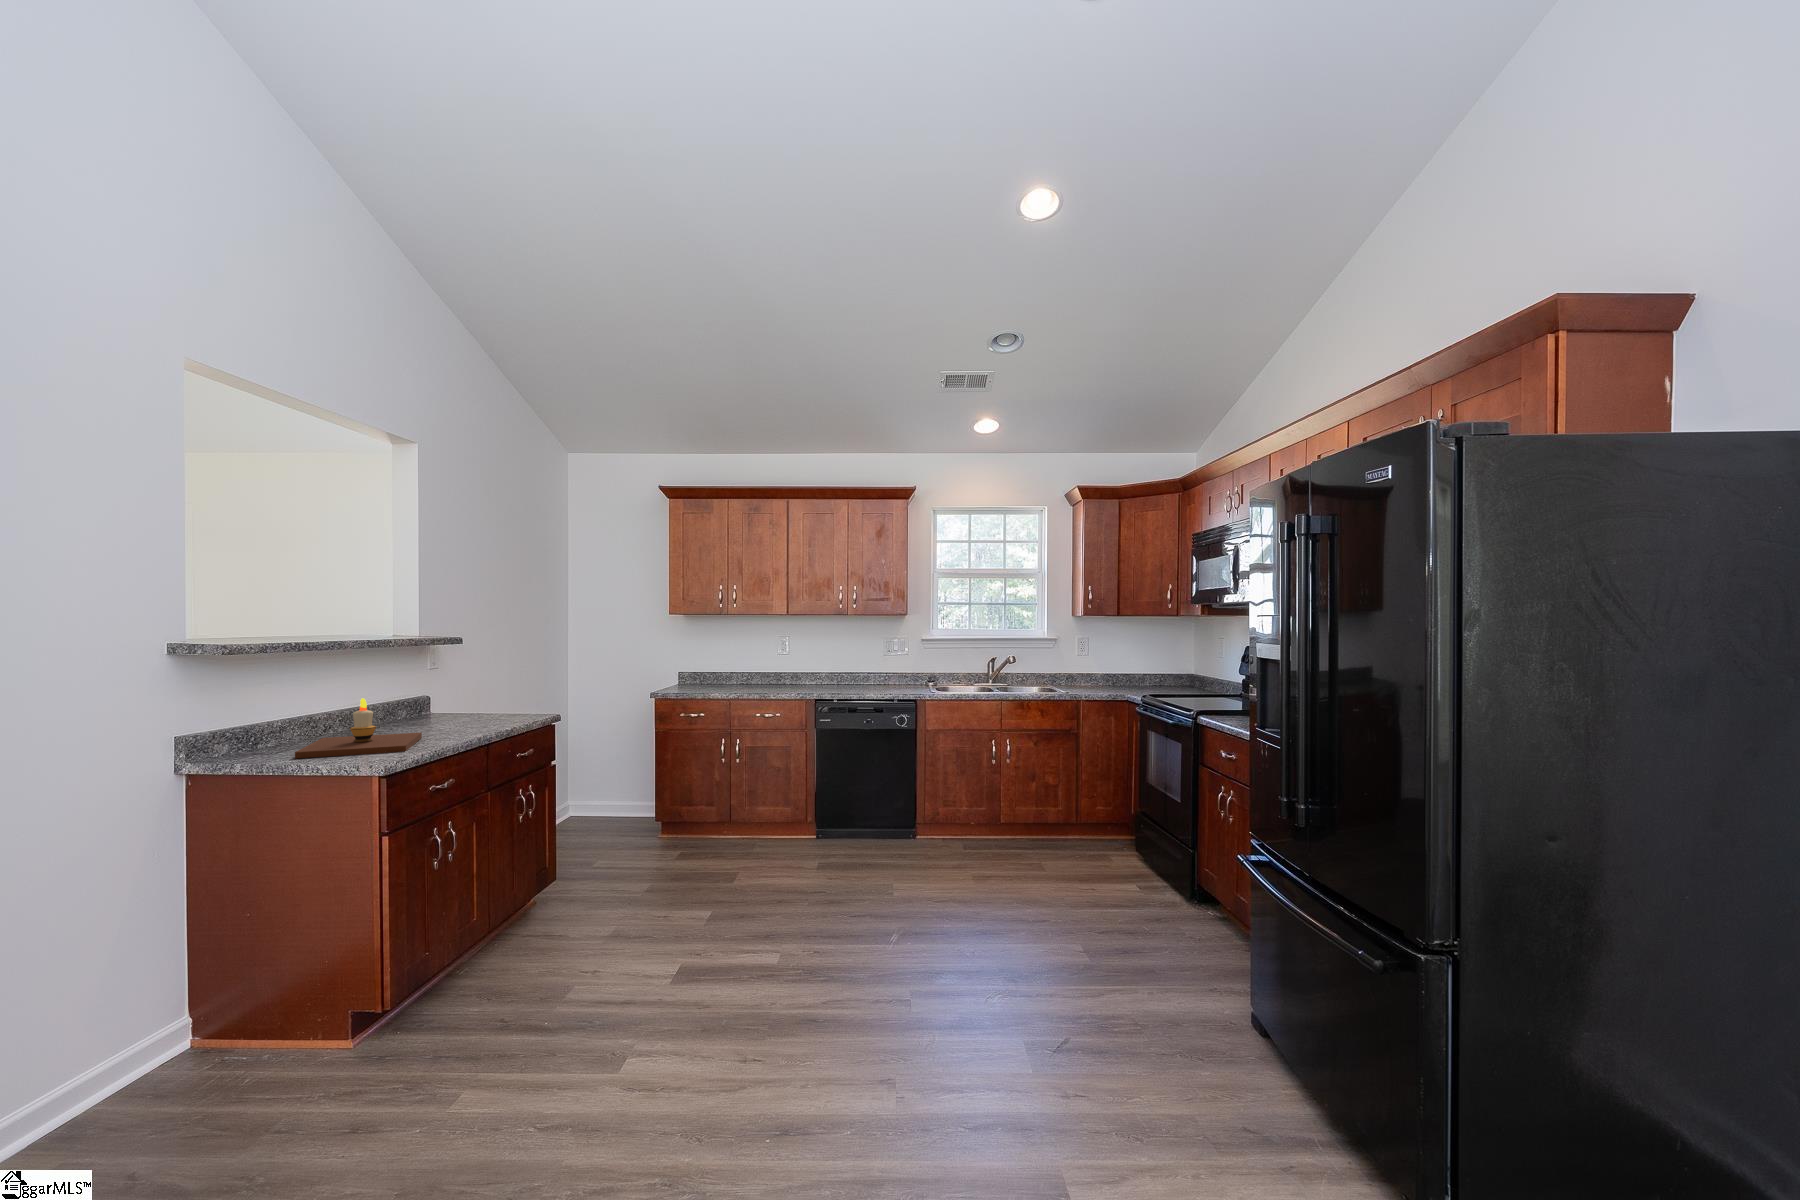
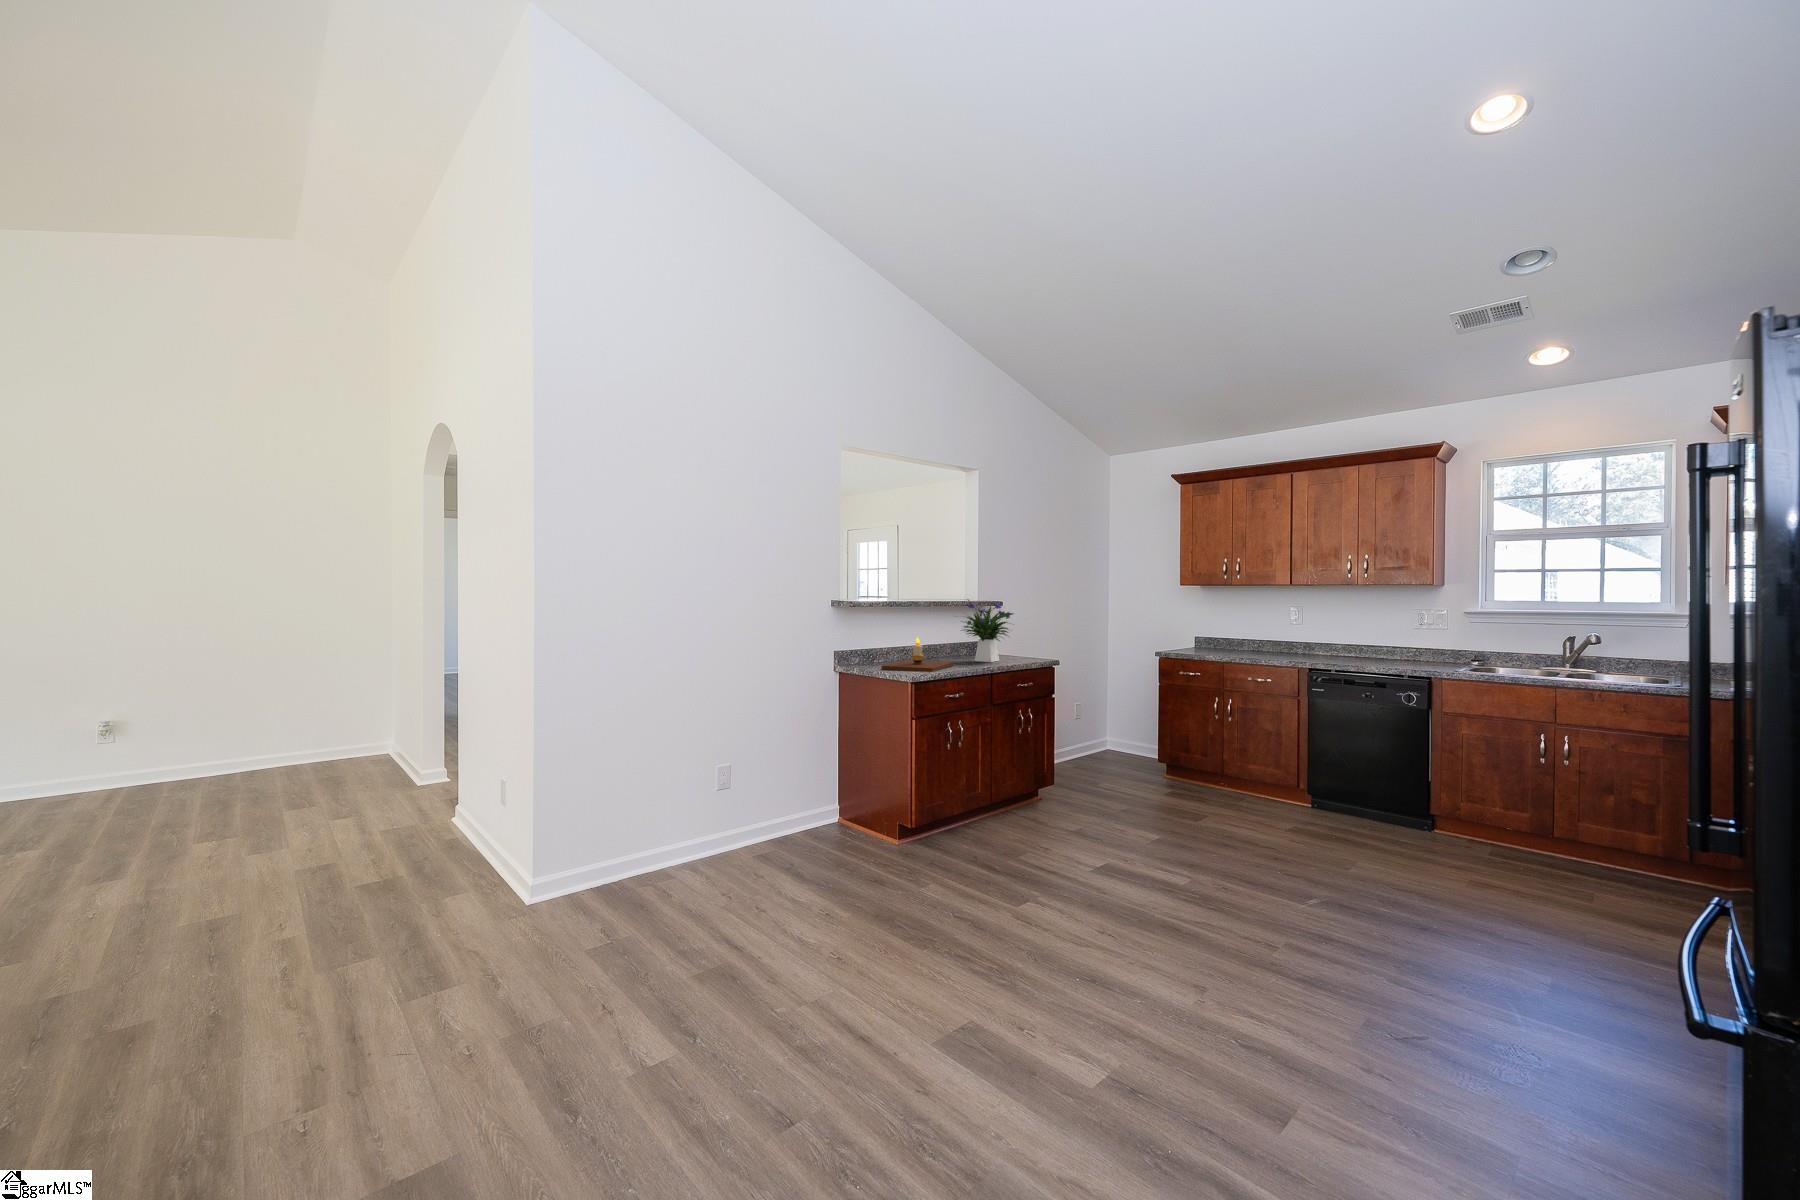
flower arrangement: none [411,634,509,727] -> present [961,600,1013,662]

